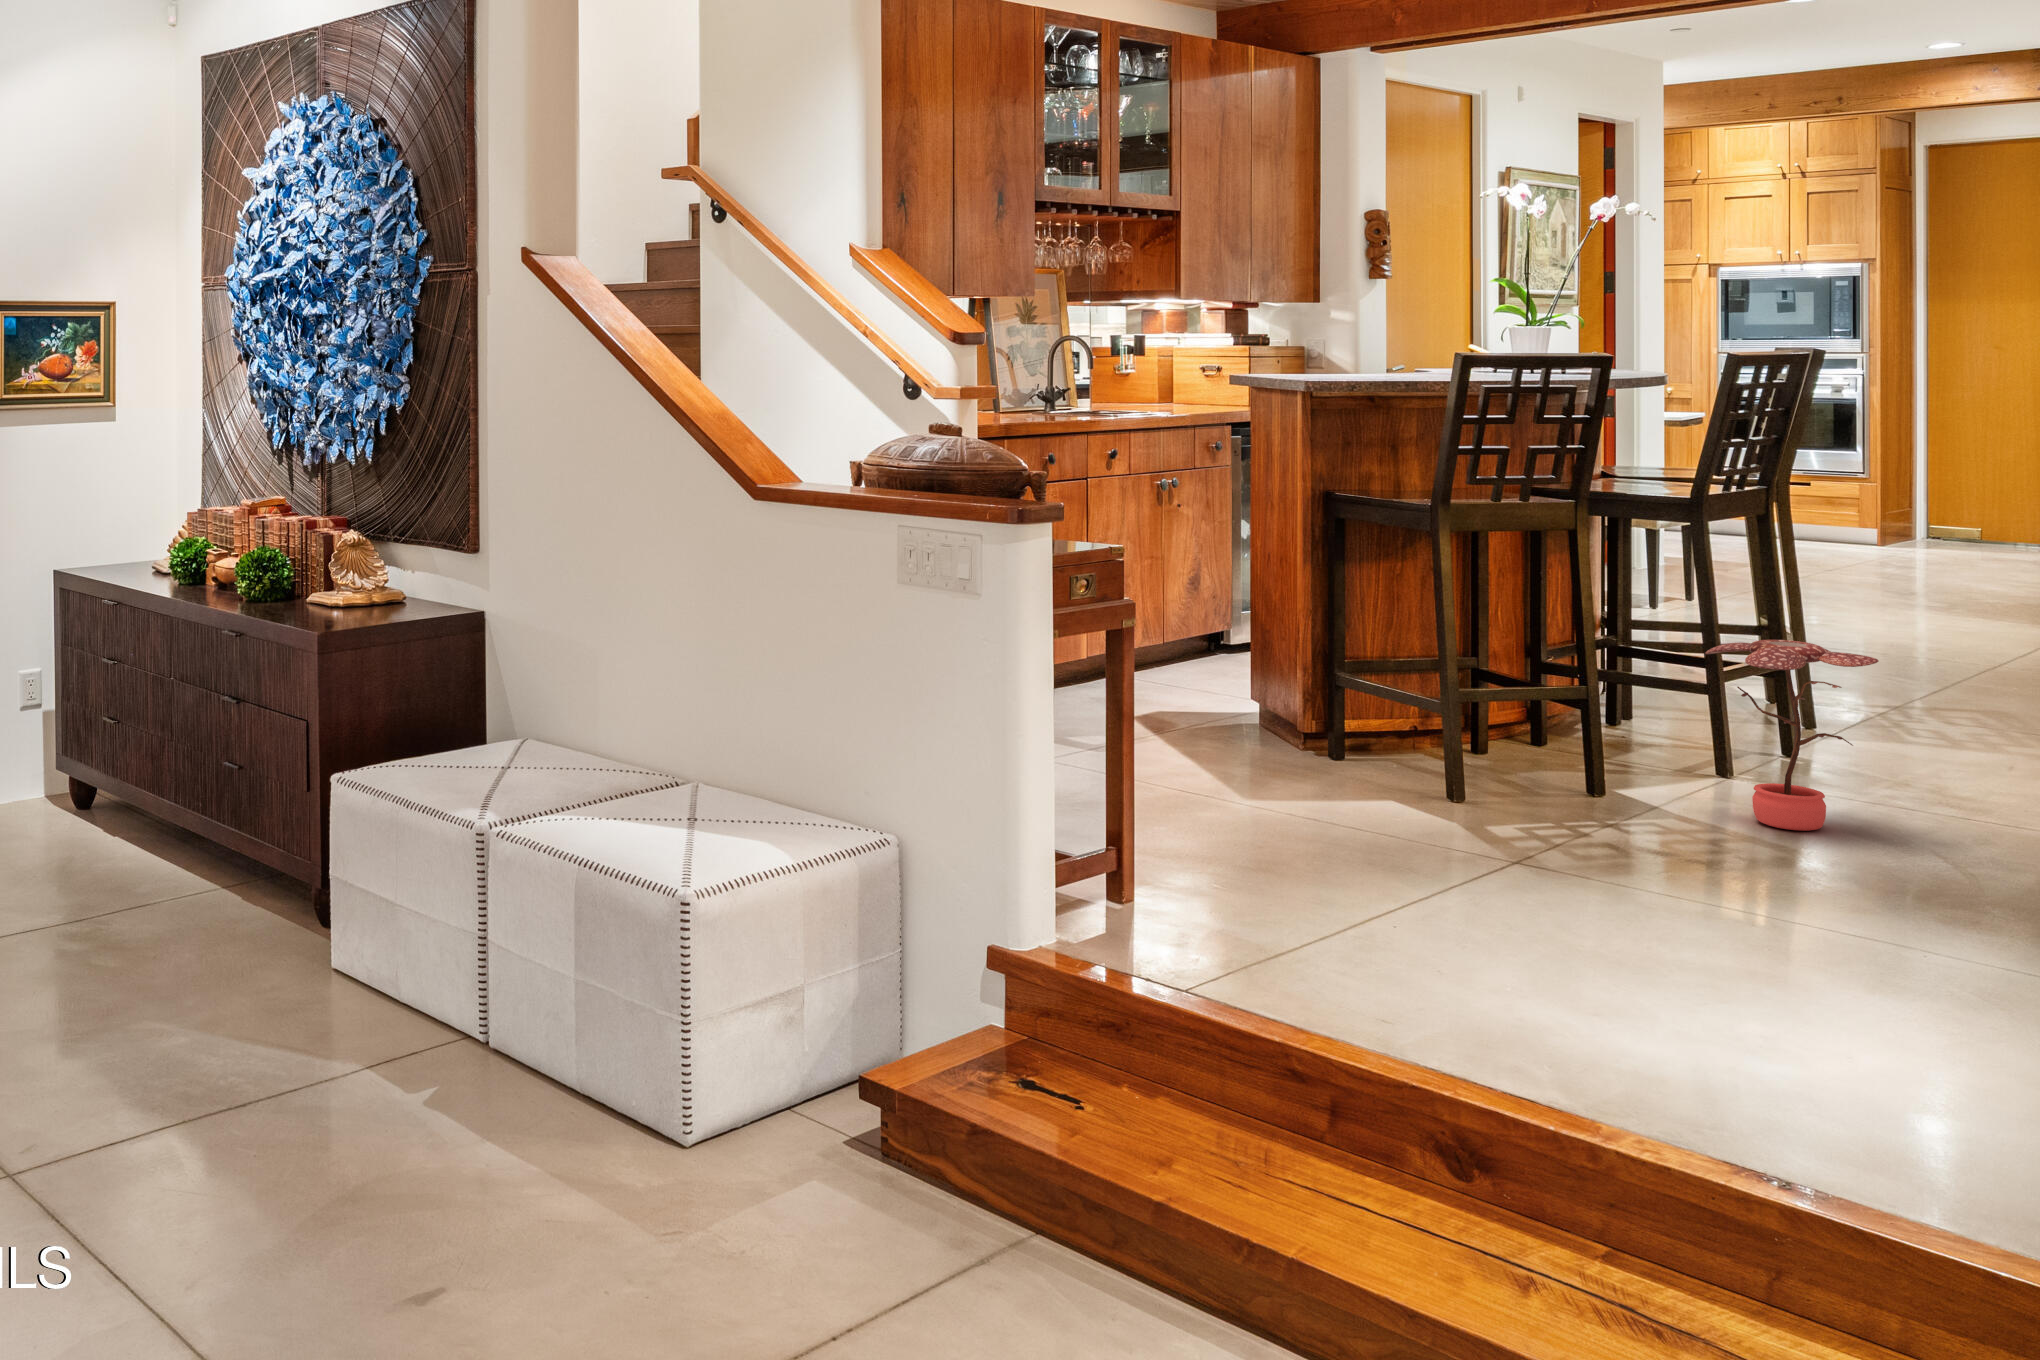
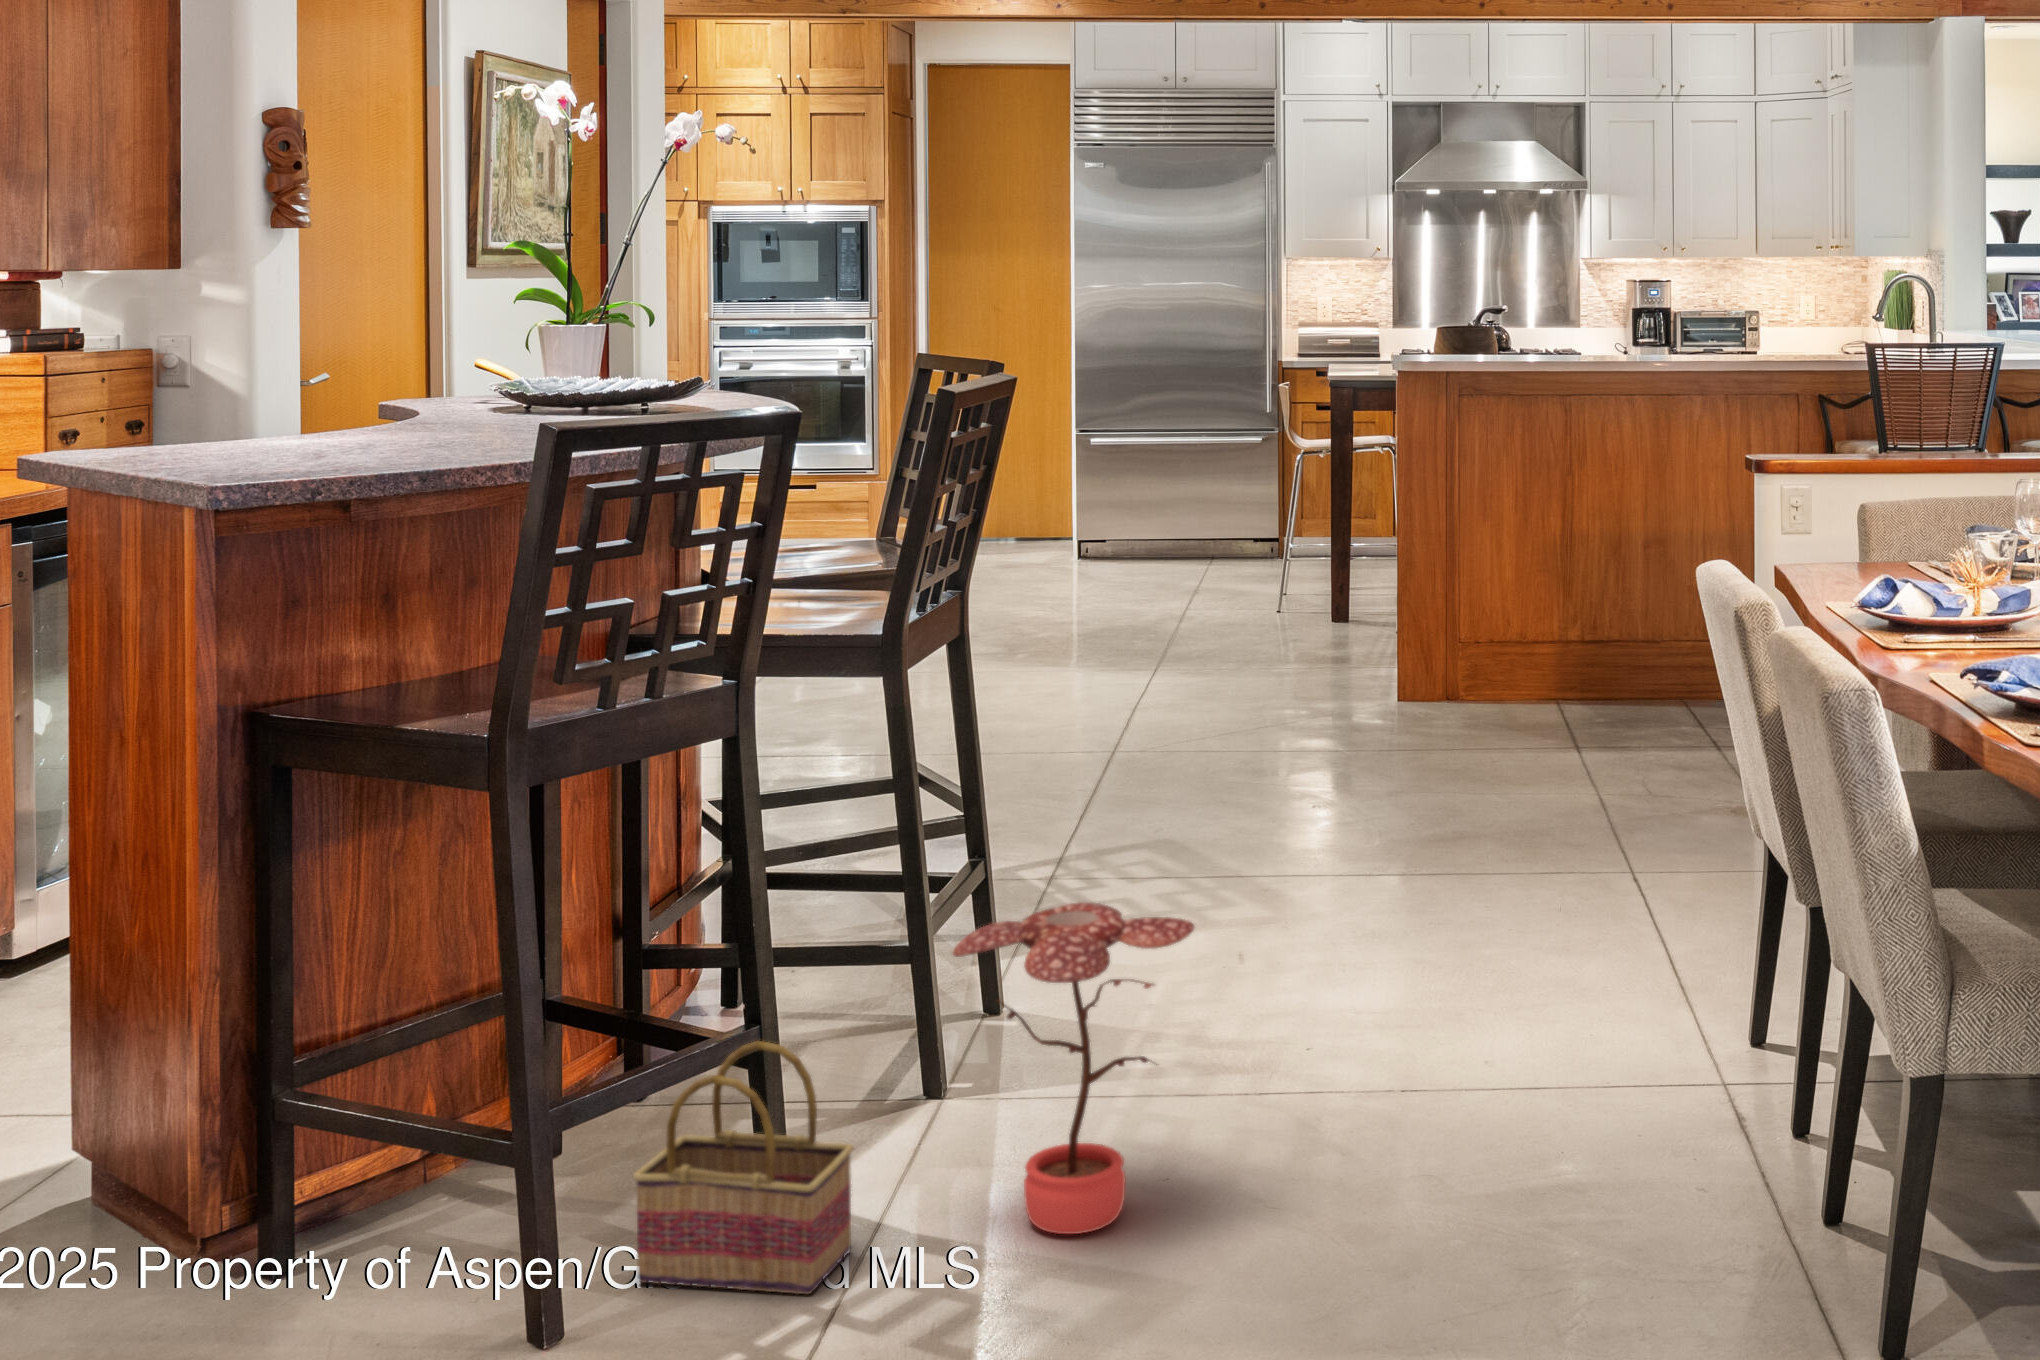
basket: none [1508,683,1639,813] -> present [634,1041,854,1294]

